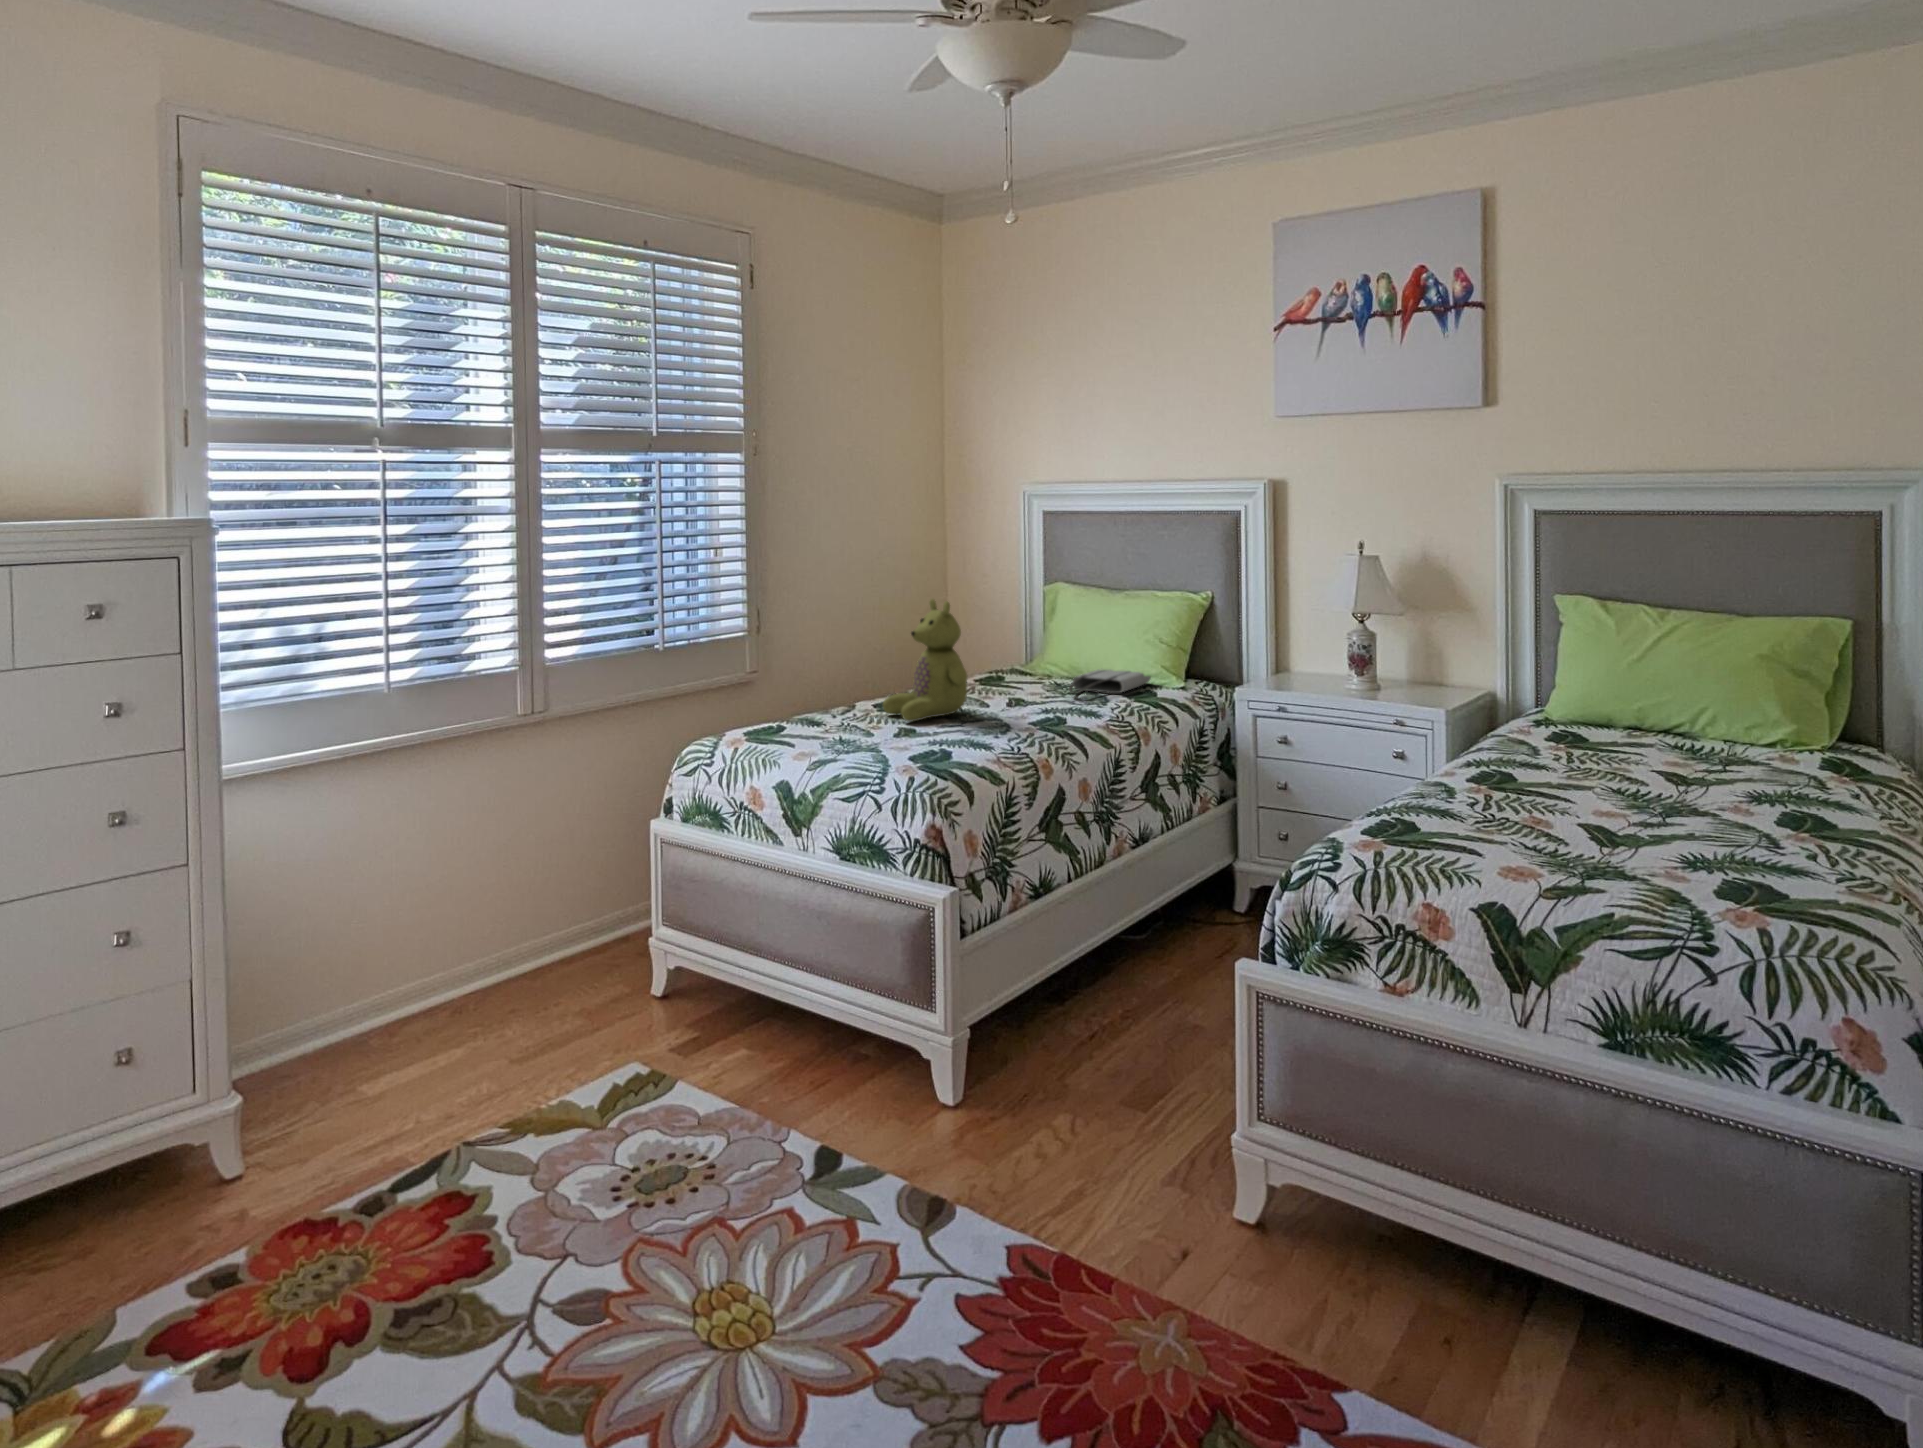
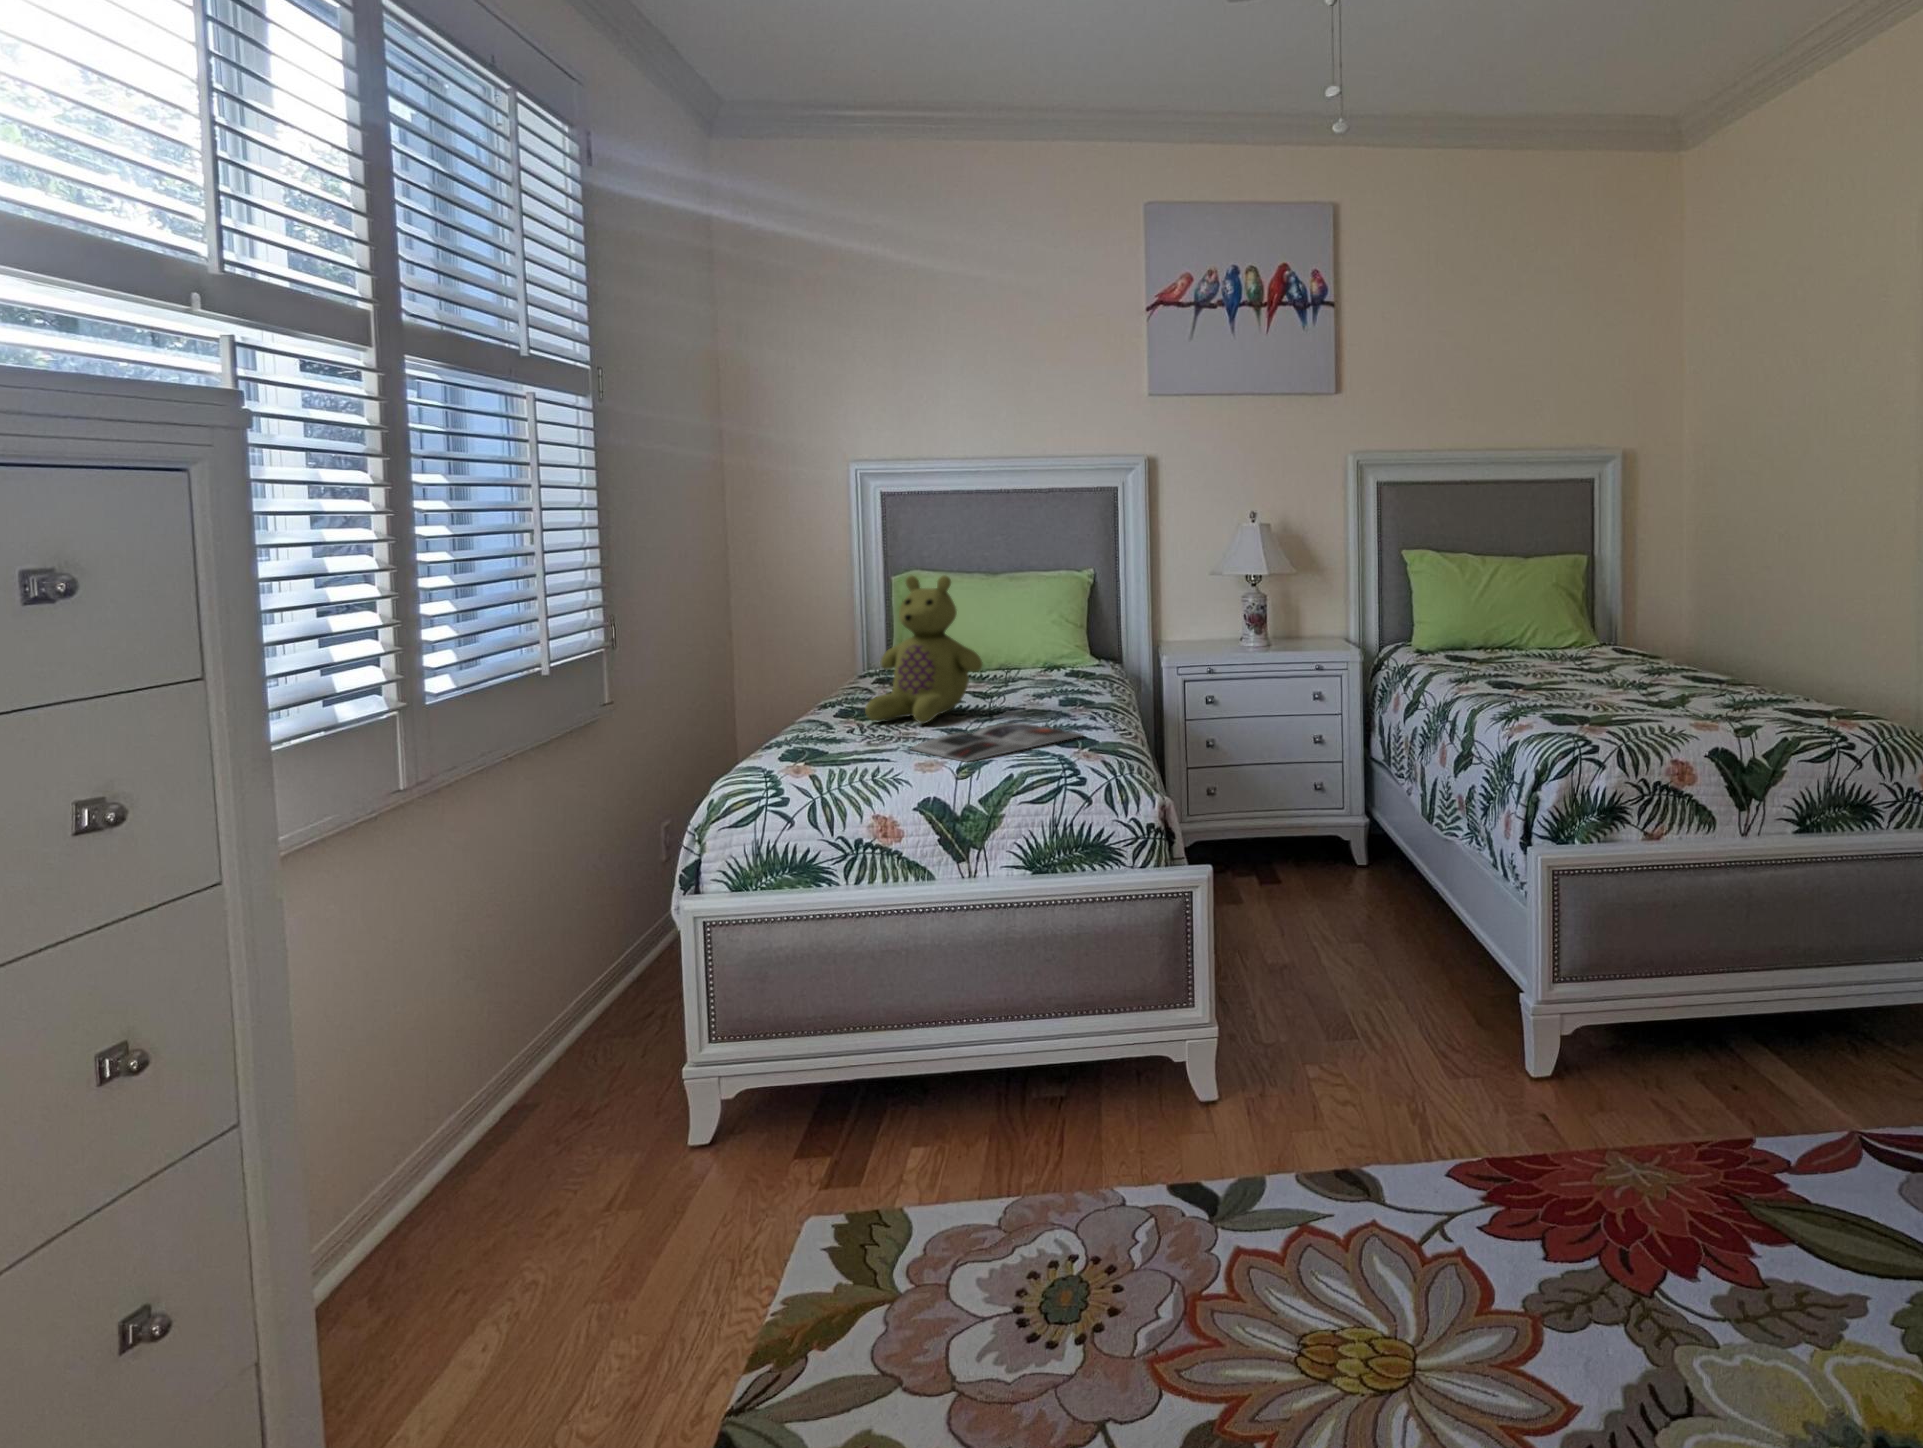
tote bag: present [1069,669,1151,693] -> none [991,652,1052,680]
magazine: none [845,732,968,757] -> present [911,723,1083,762]

